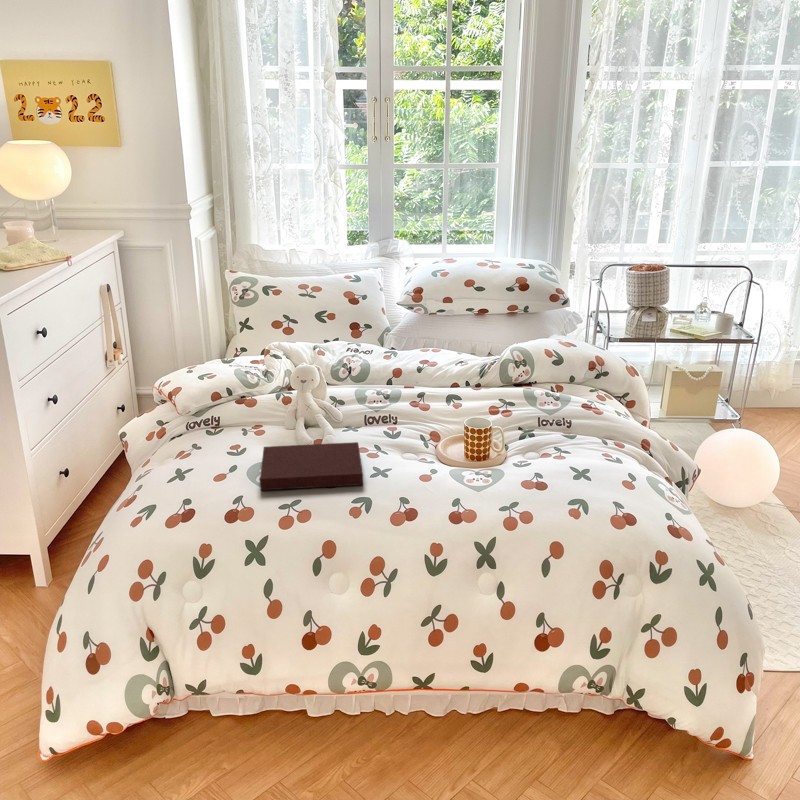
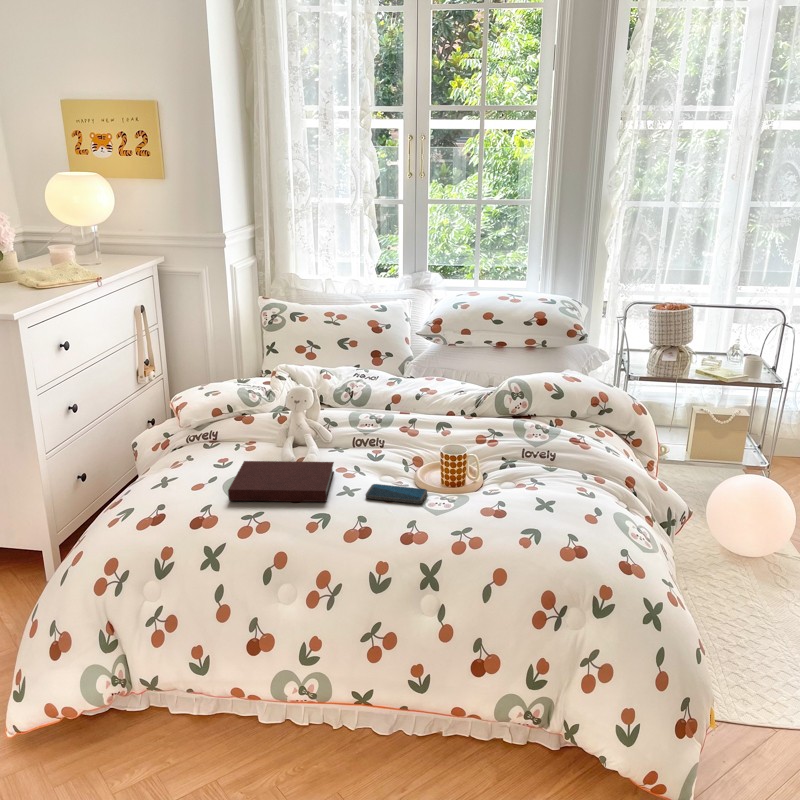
smartphone: none [402,463,462,481] -> present [366,484,427,504]

